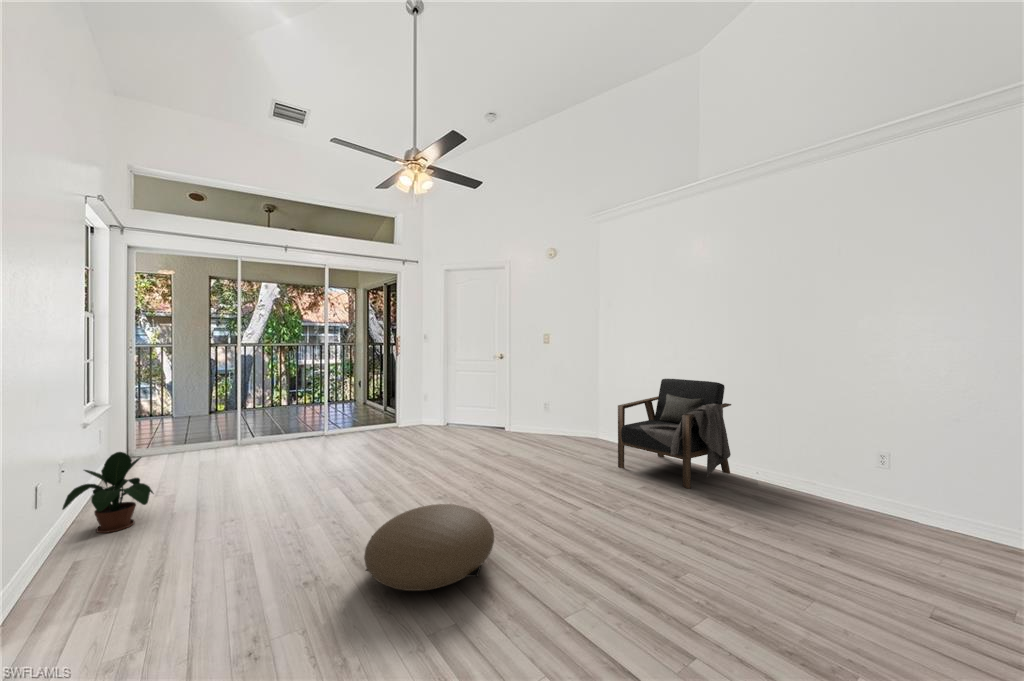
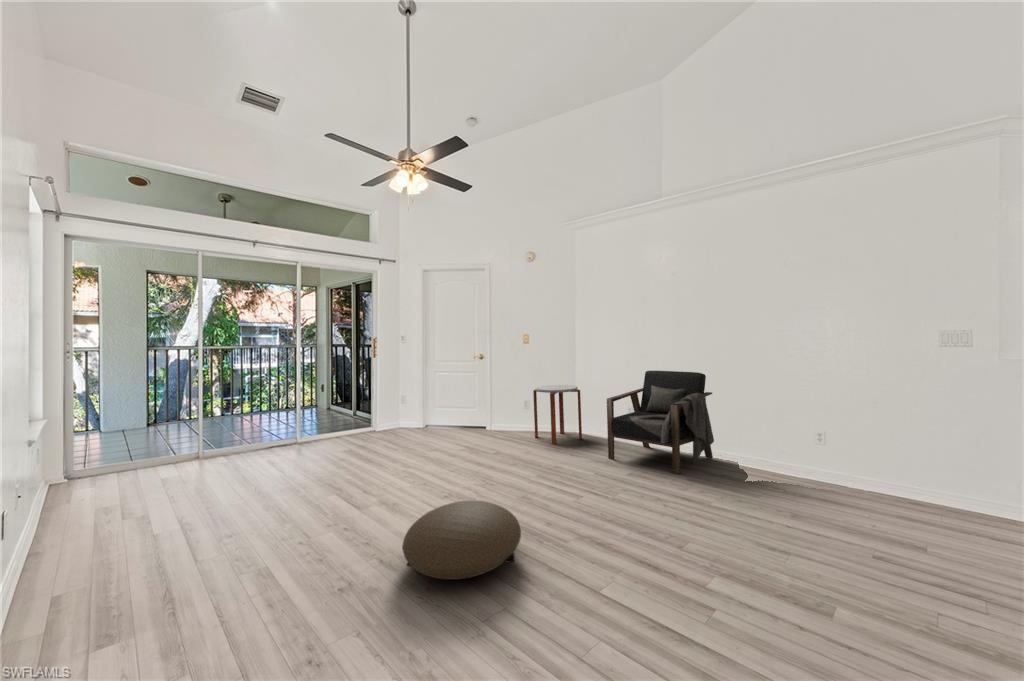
side table: none [550,390,597,449] -> present [533,385,582,444]
potted plant: present [62,452,154,533] -> none [61,471,150,557]

